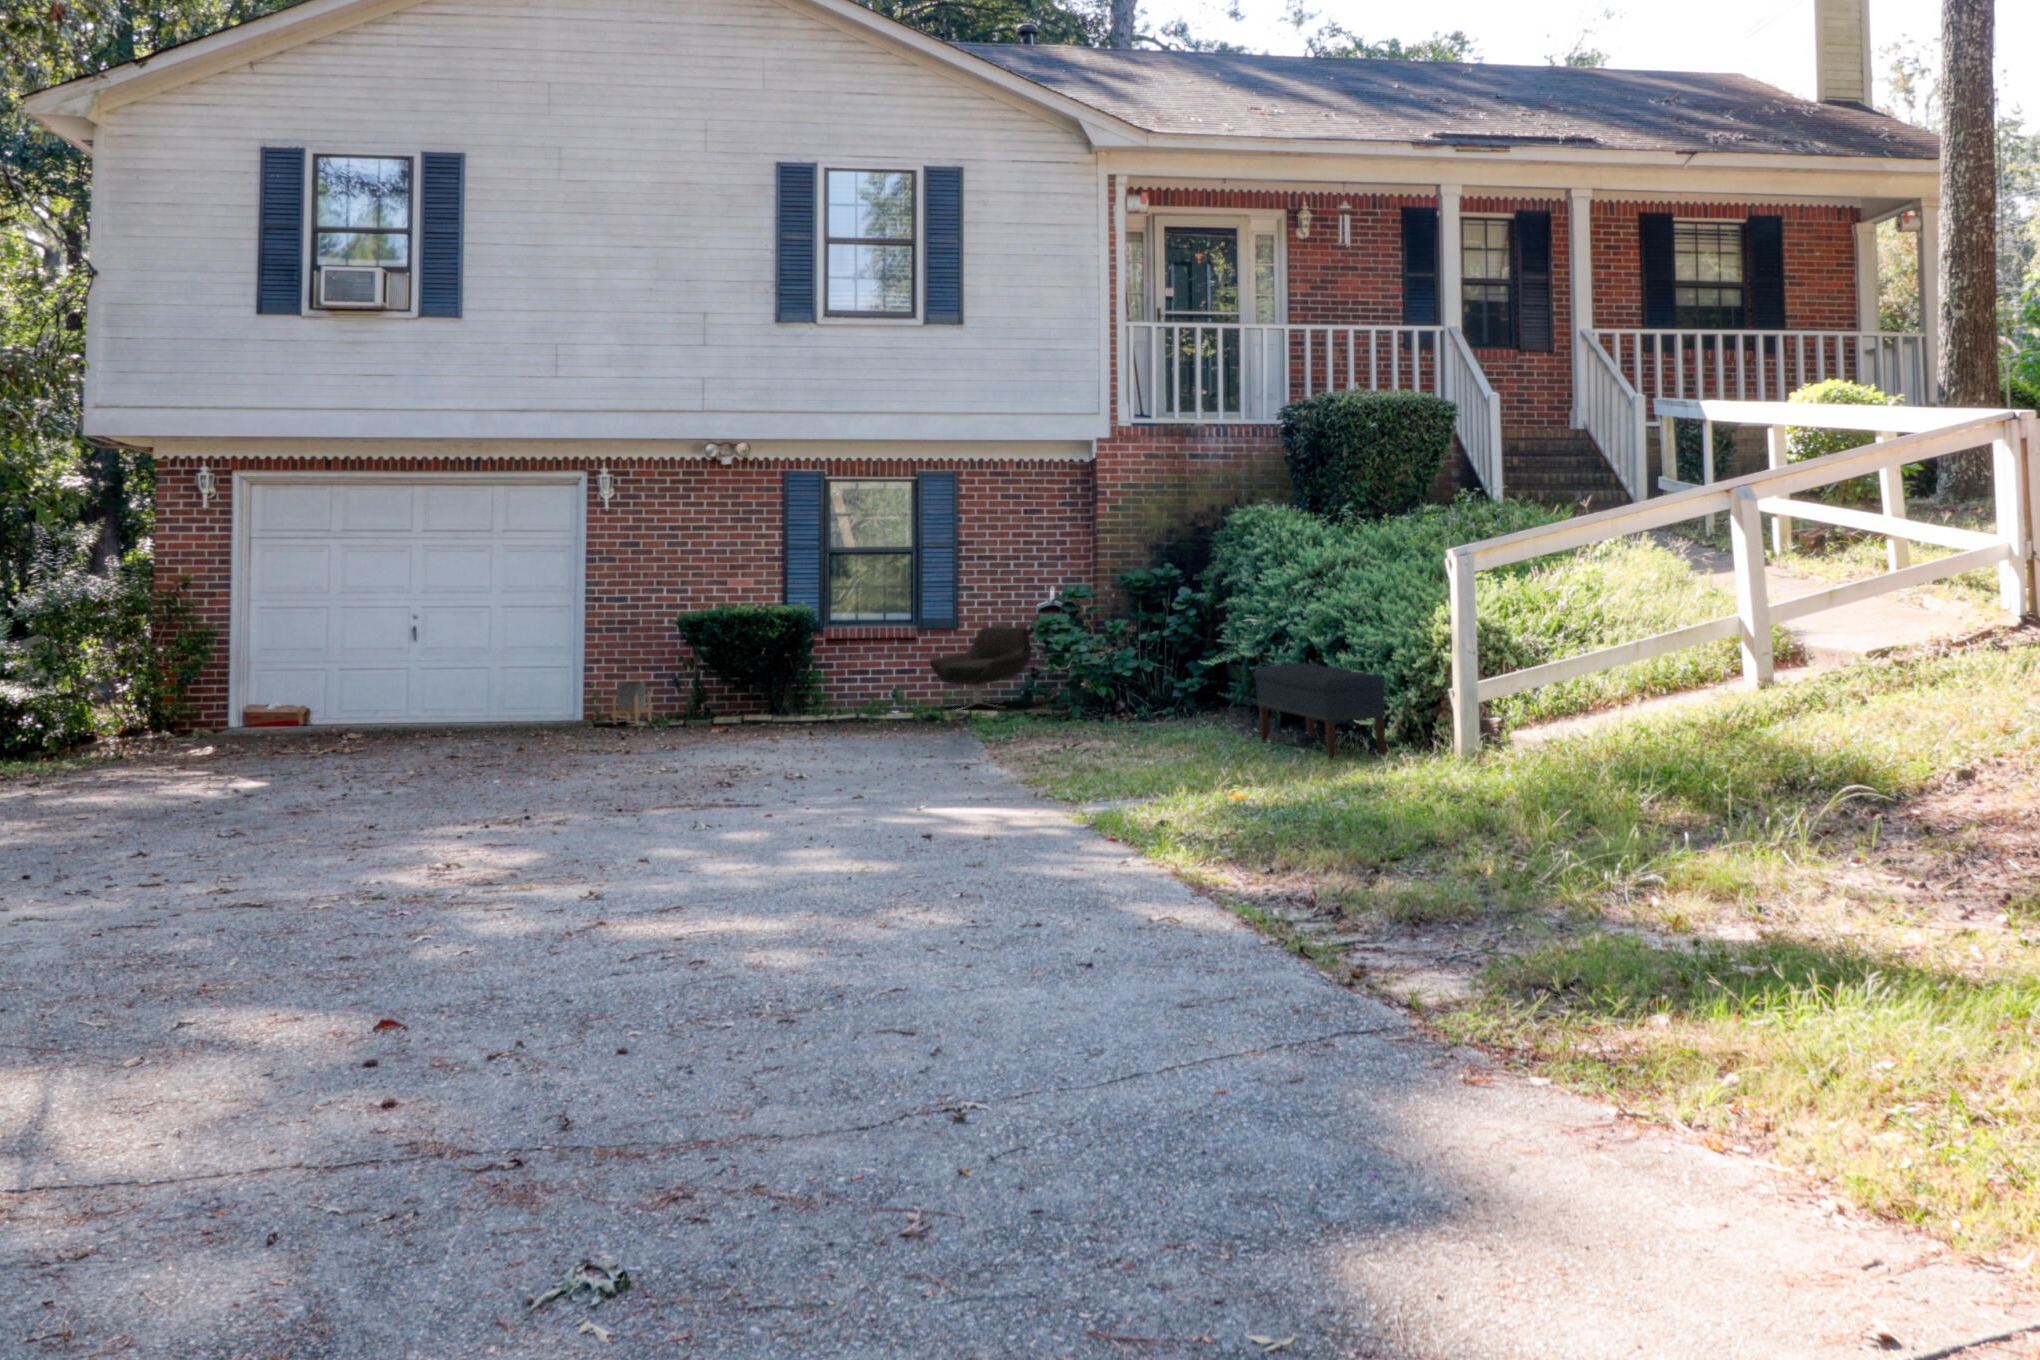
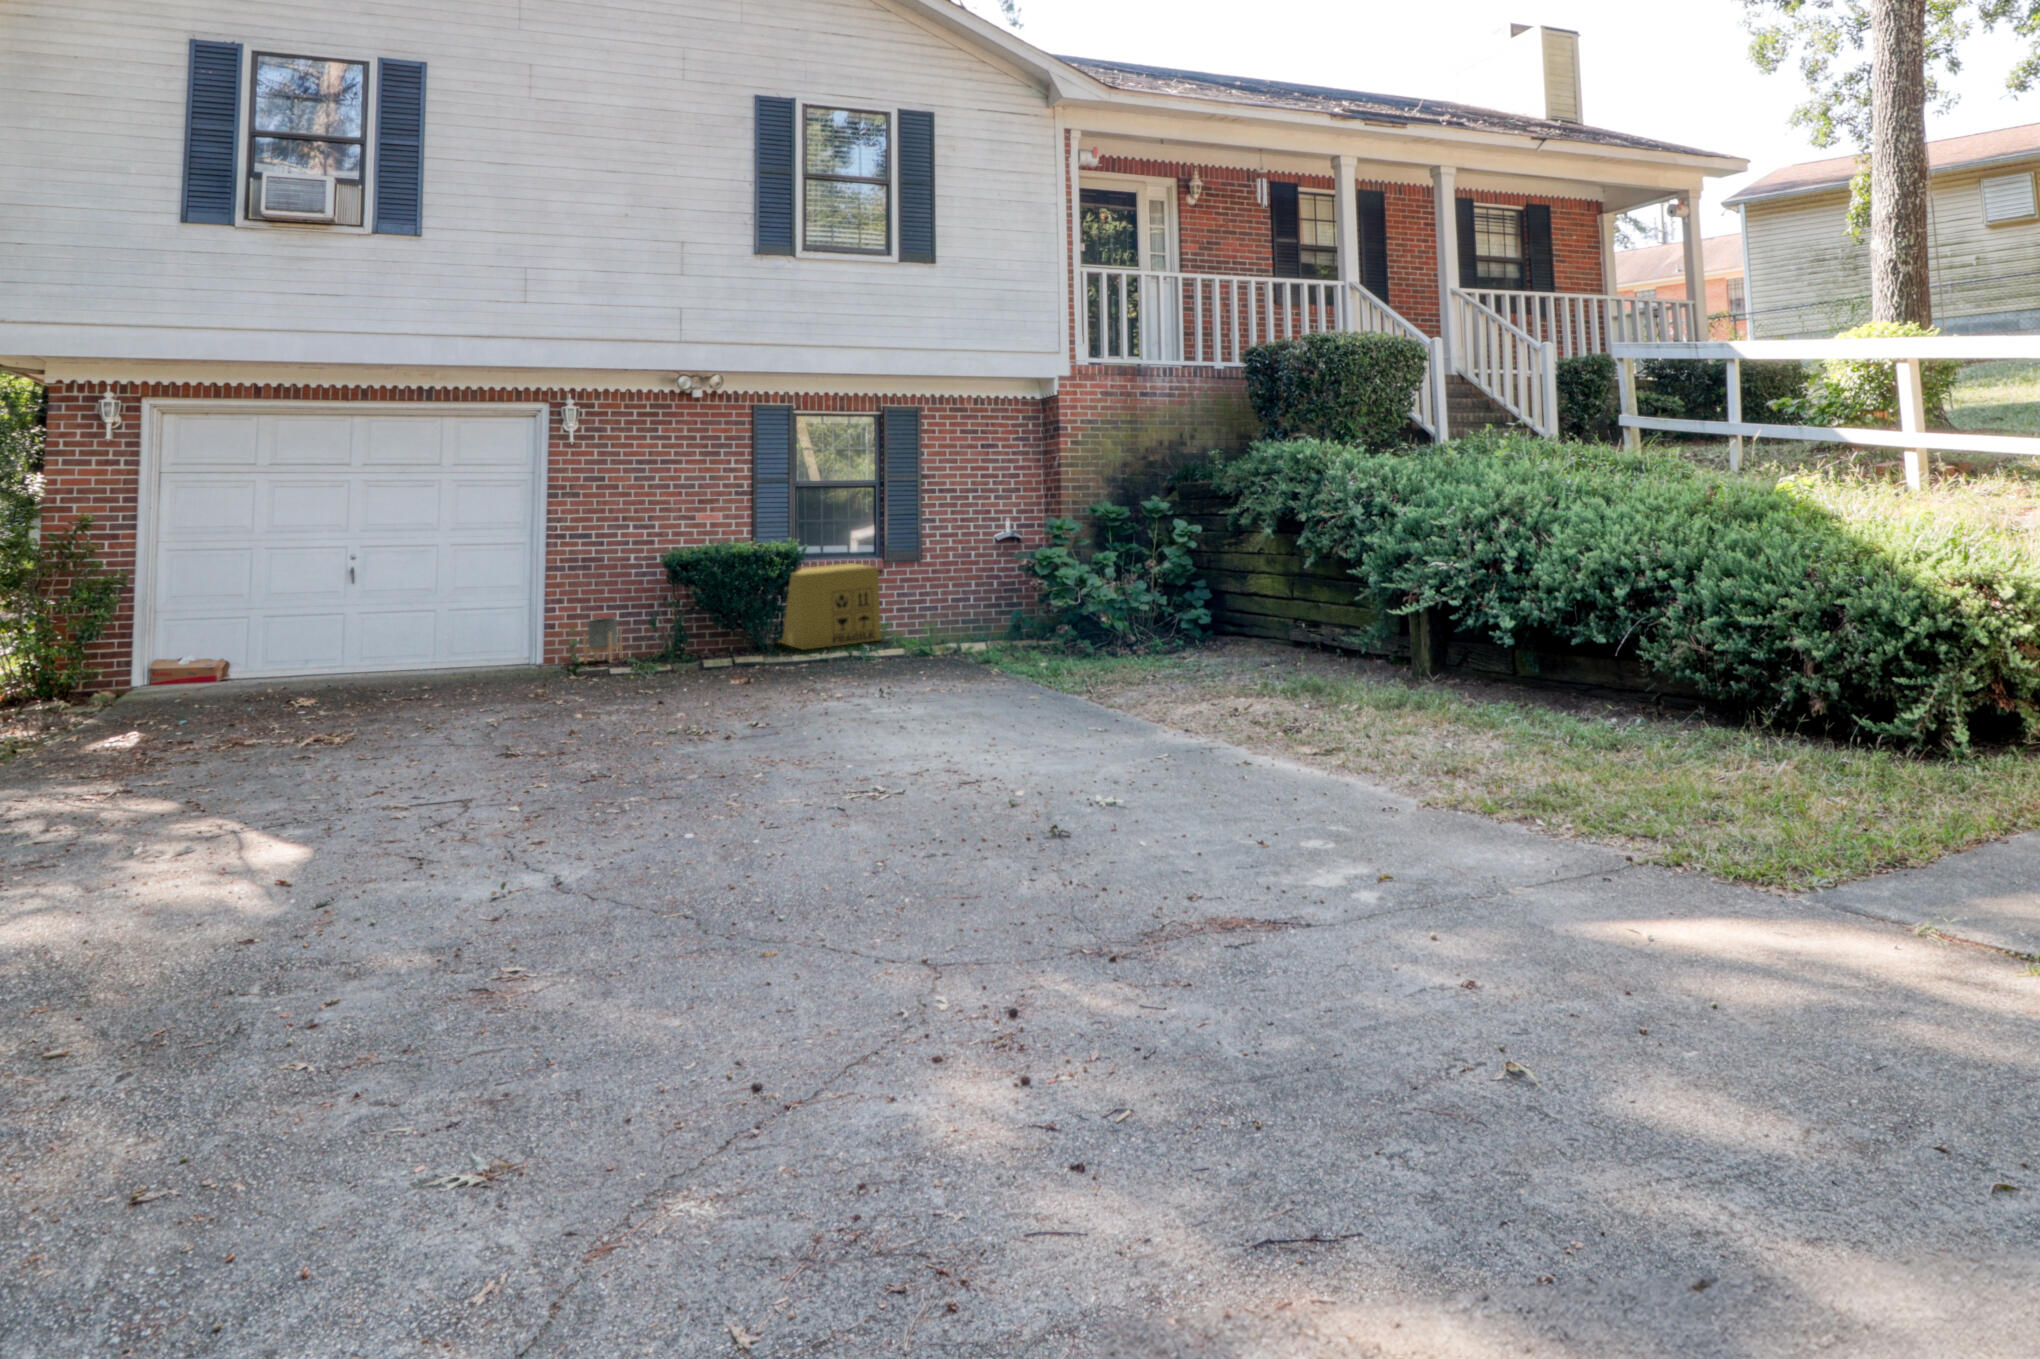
lounge chair: present [929,627,1031,711] -> none [903,554,1001,638]
cardboard box: none [802,633,901,719] -> present [779,563,881,649]
bench: present [1254,663,1386,760] -> none [1297,586,1454,681]

